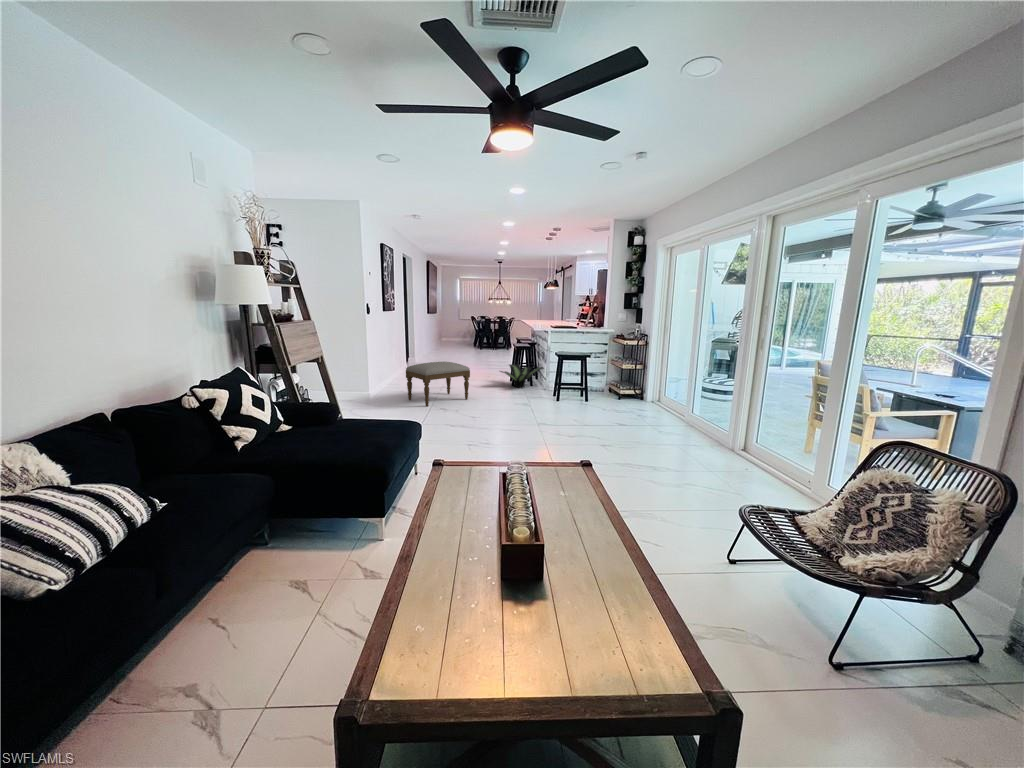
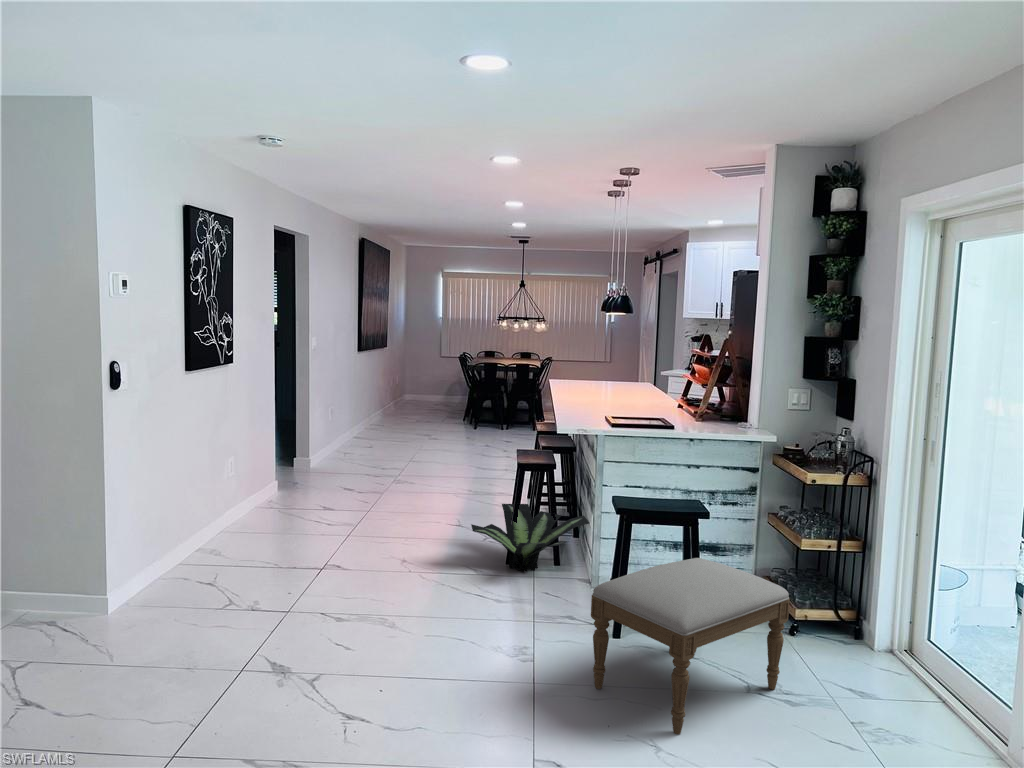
ottoman: present [406,362,470,406] -> present [591,558,790,734]

